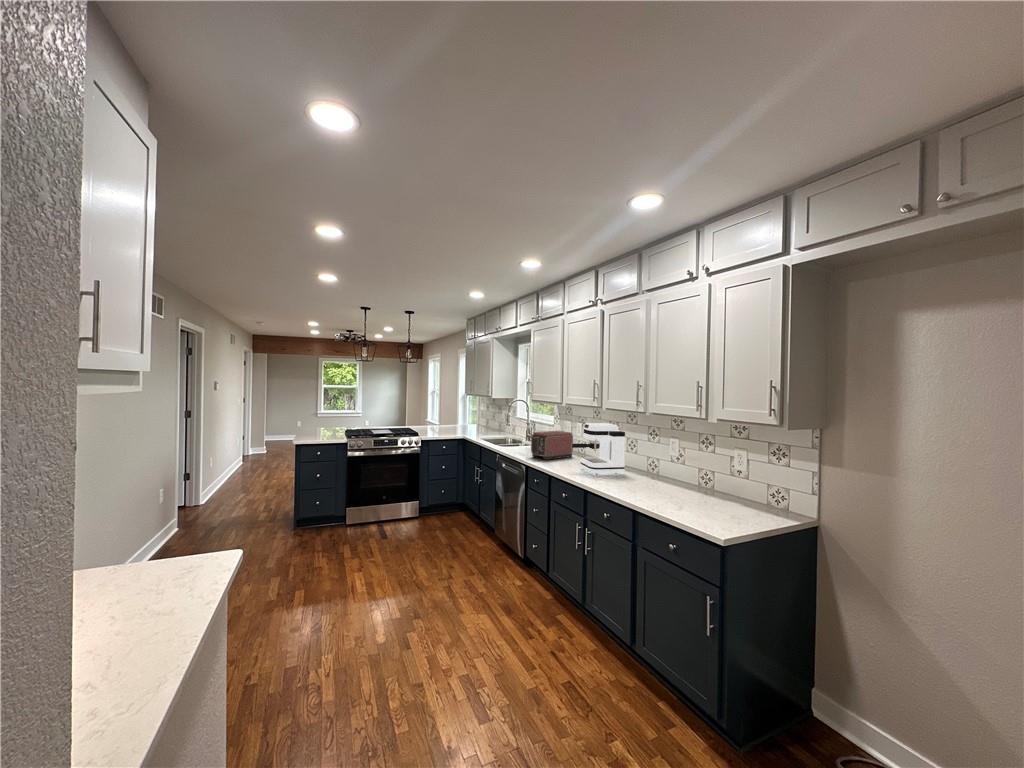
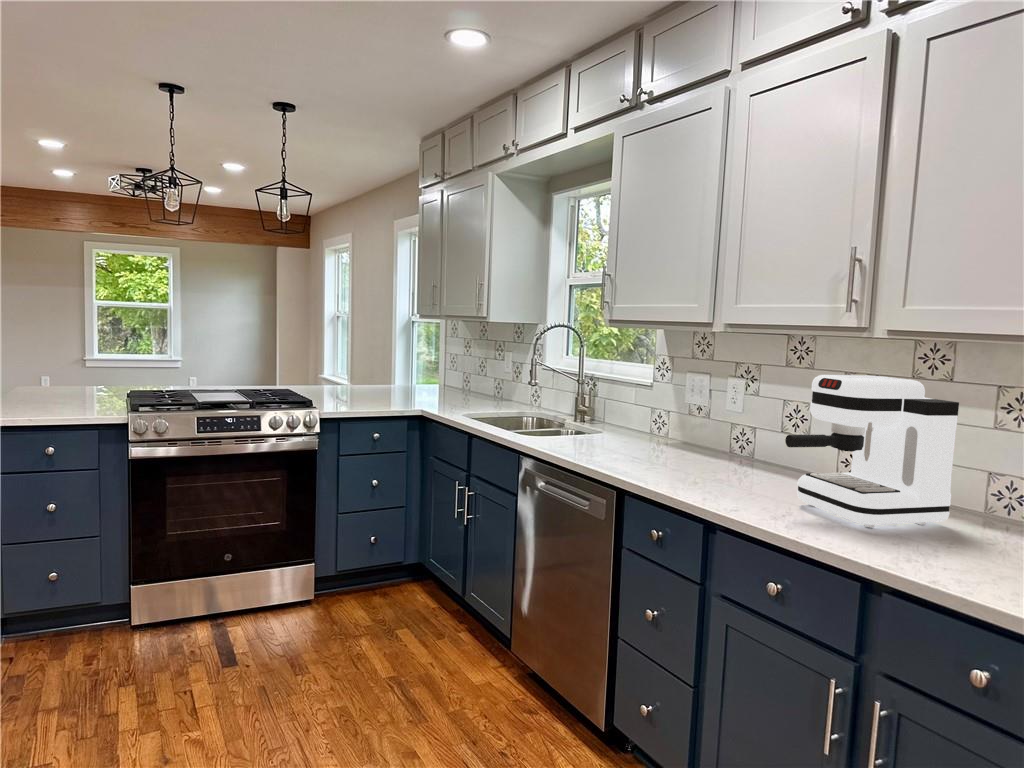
toaster: present [531,431,573,460] -> none [625,397,736,477]

